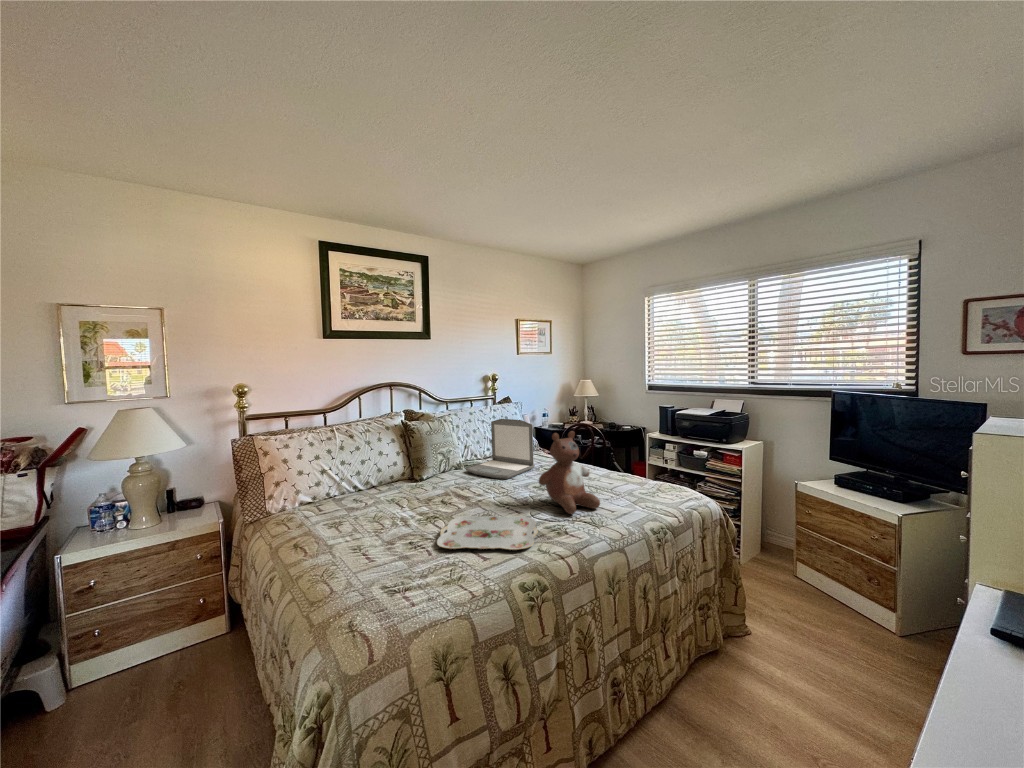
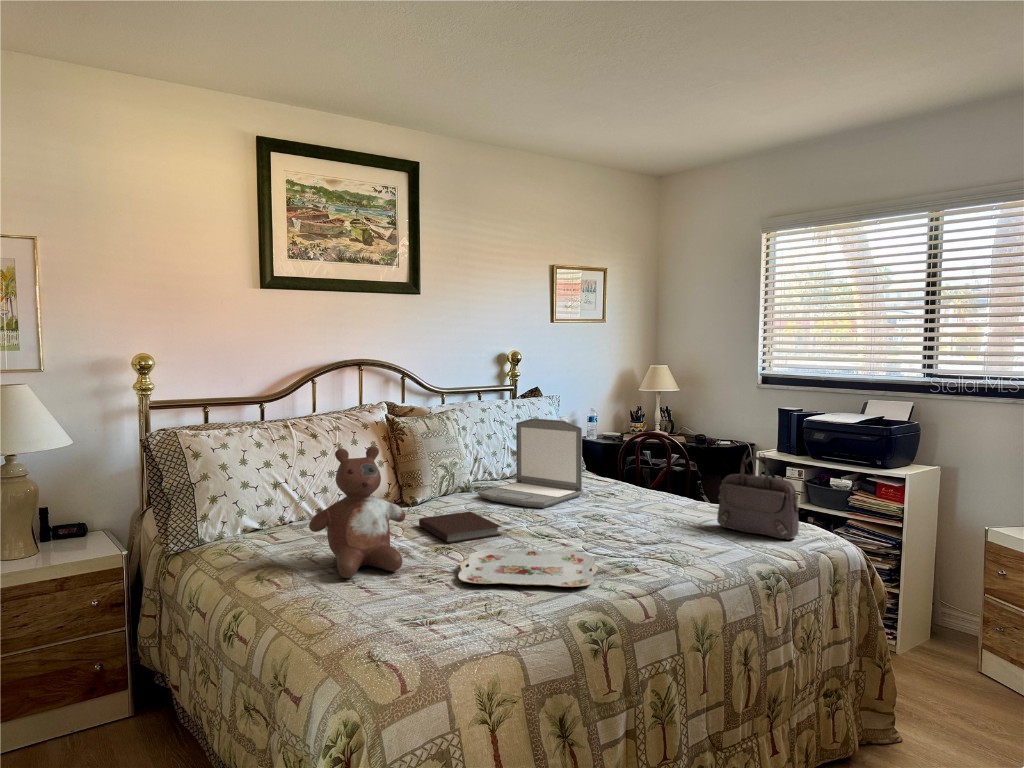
stuffed bear: present [539,431,600,514] -> present [309,446,405,578]
handbag: none [622,437,677,501] -> present [717,449,799,540]
notebook: none [421,484,476,511] -> present [419,511,502,543]

